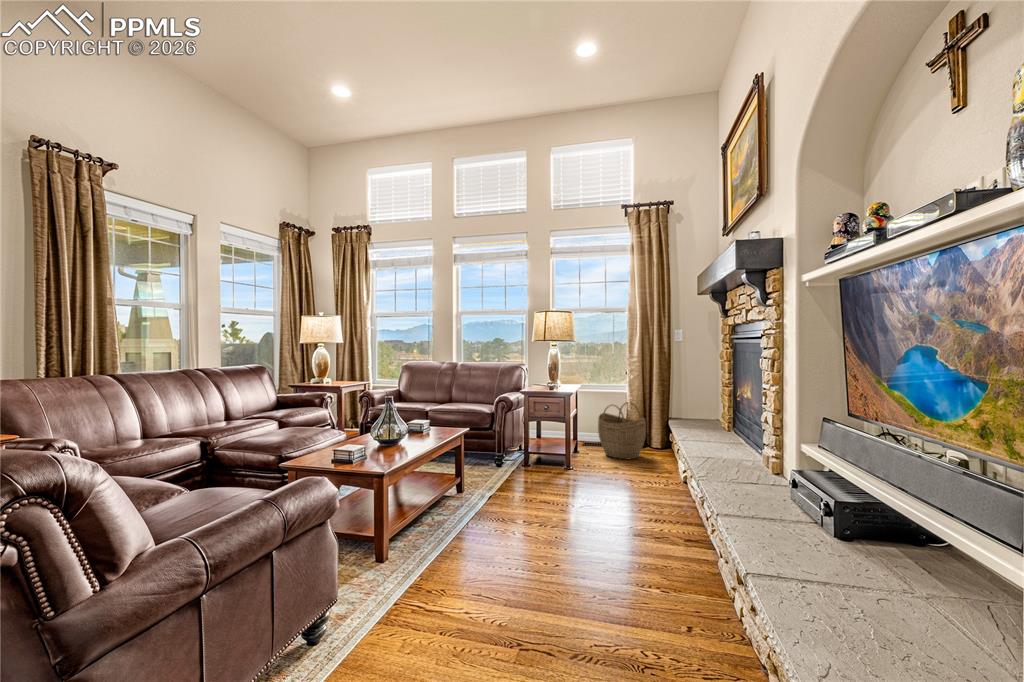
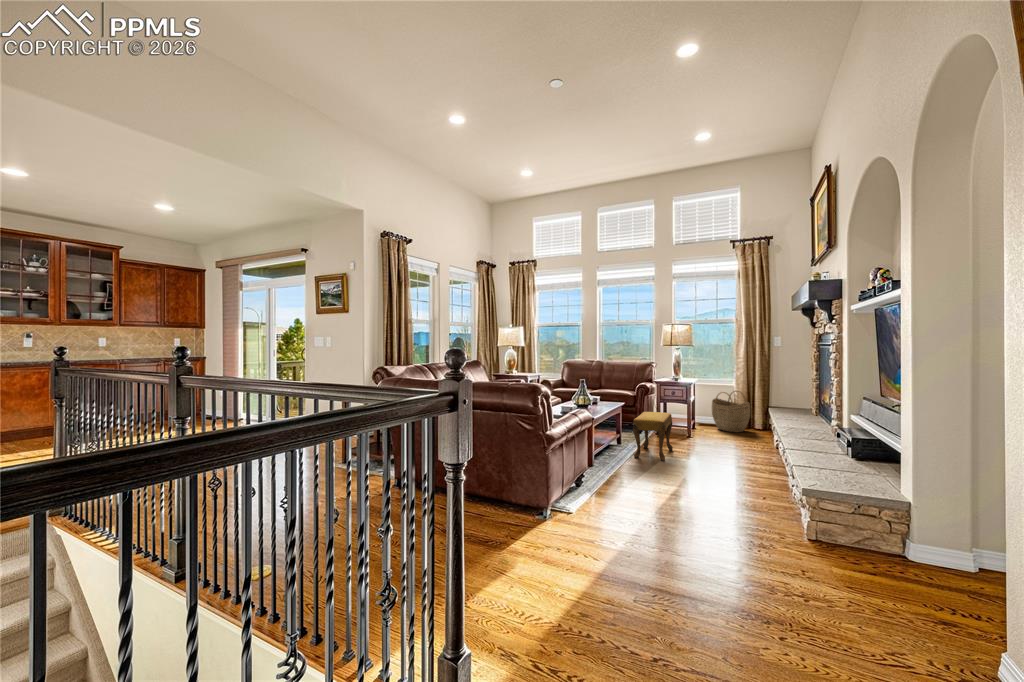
footstool: none [475,440,540,523] -> present [633,412,673,461]

